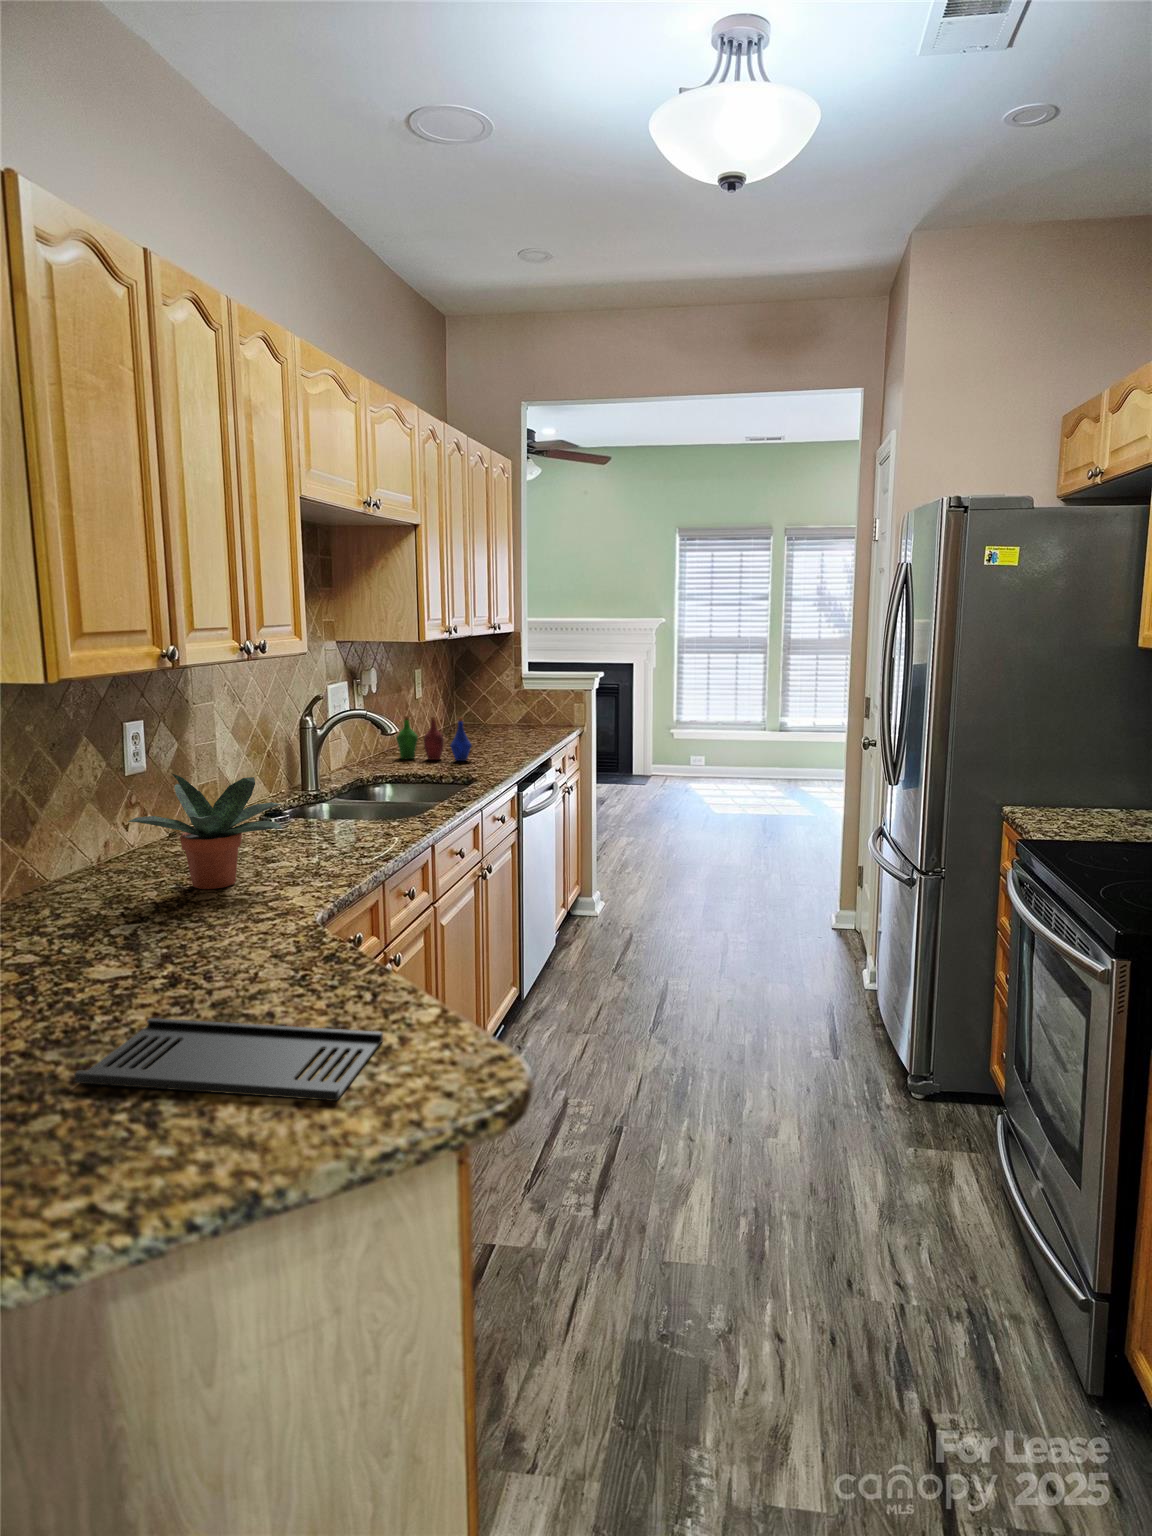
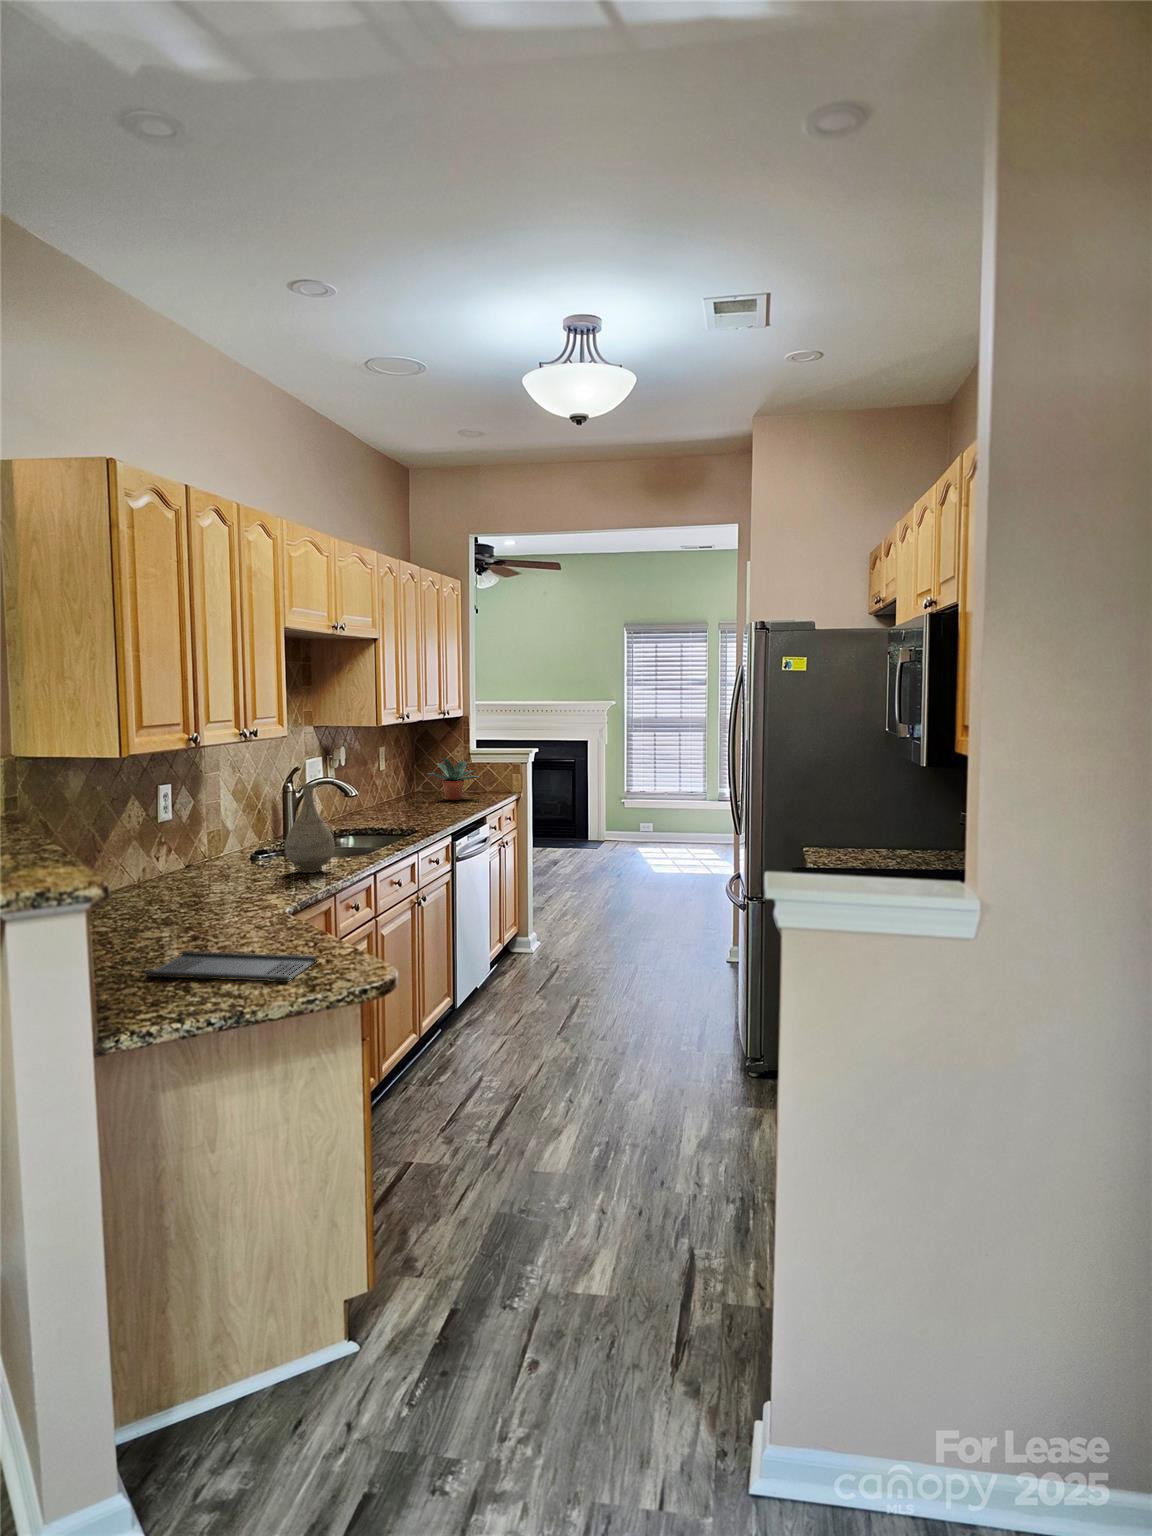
bottle: present [396,716,472,761] -> none [359,784,419,820]
vase: none [310,720,378,845] -> present [285,784,335,873]
potted plant: present [128,774,282,889] -> present [428,757,480,800]

